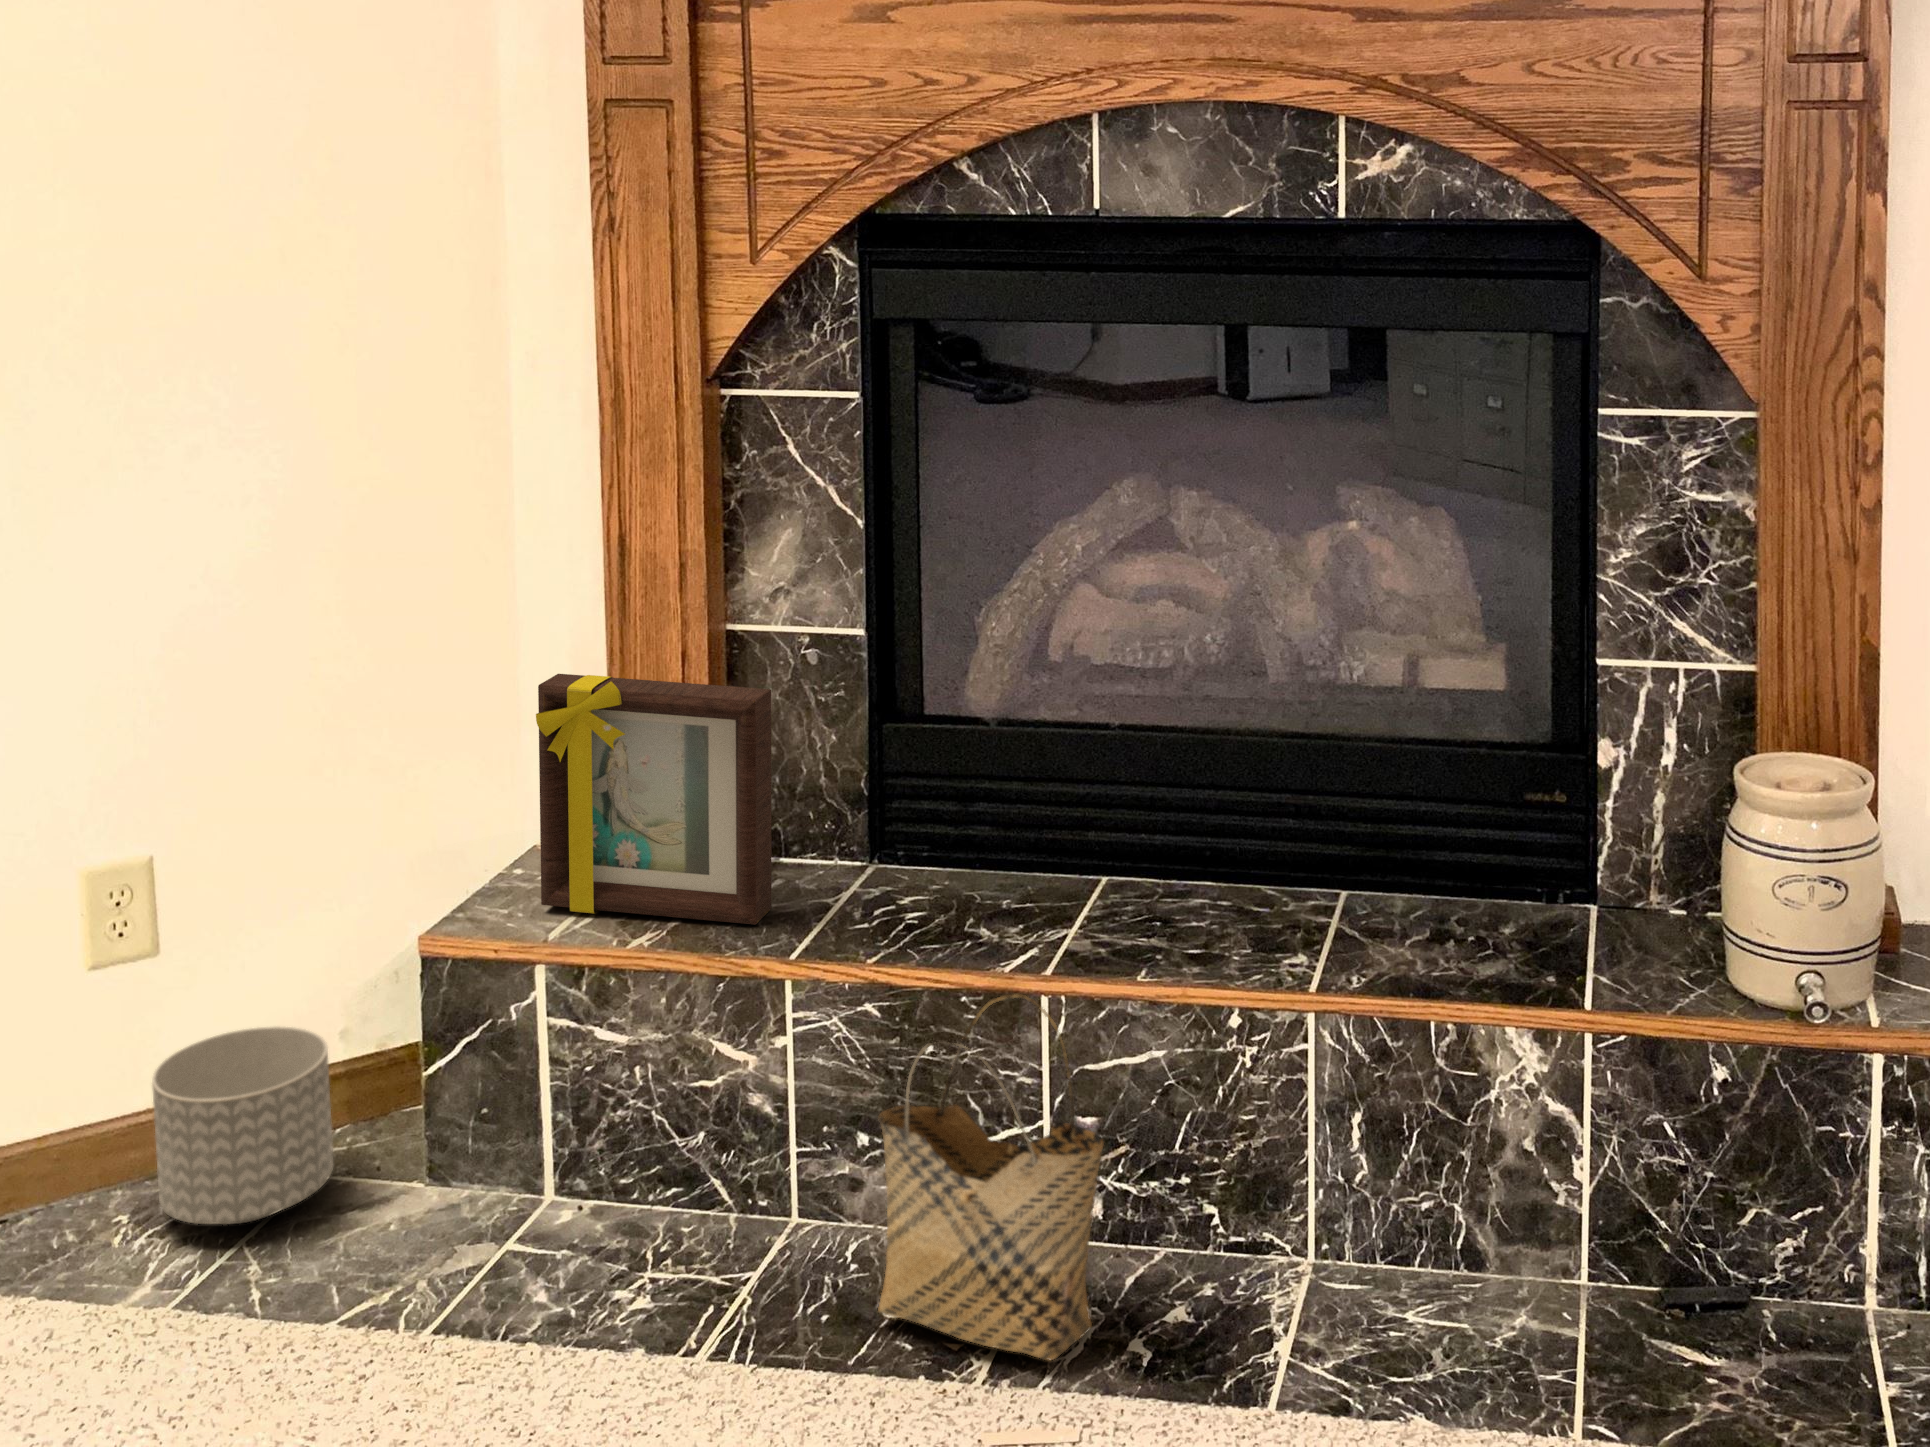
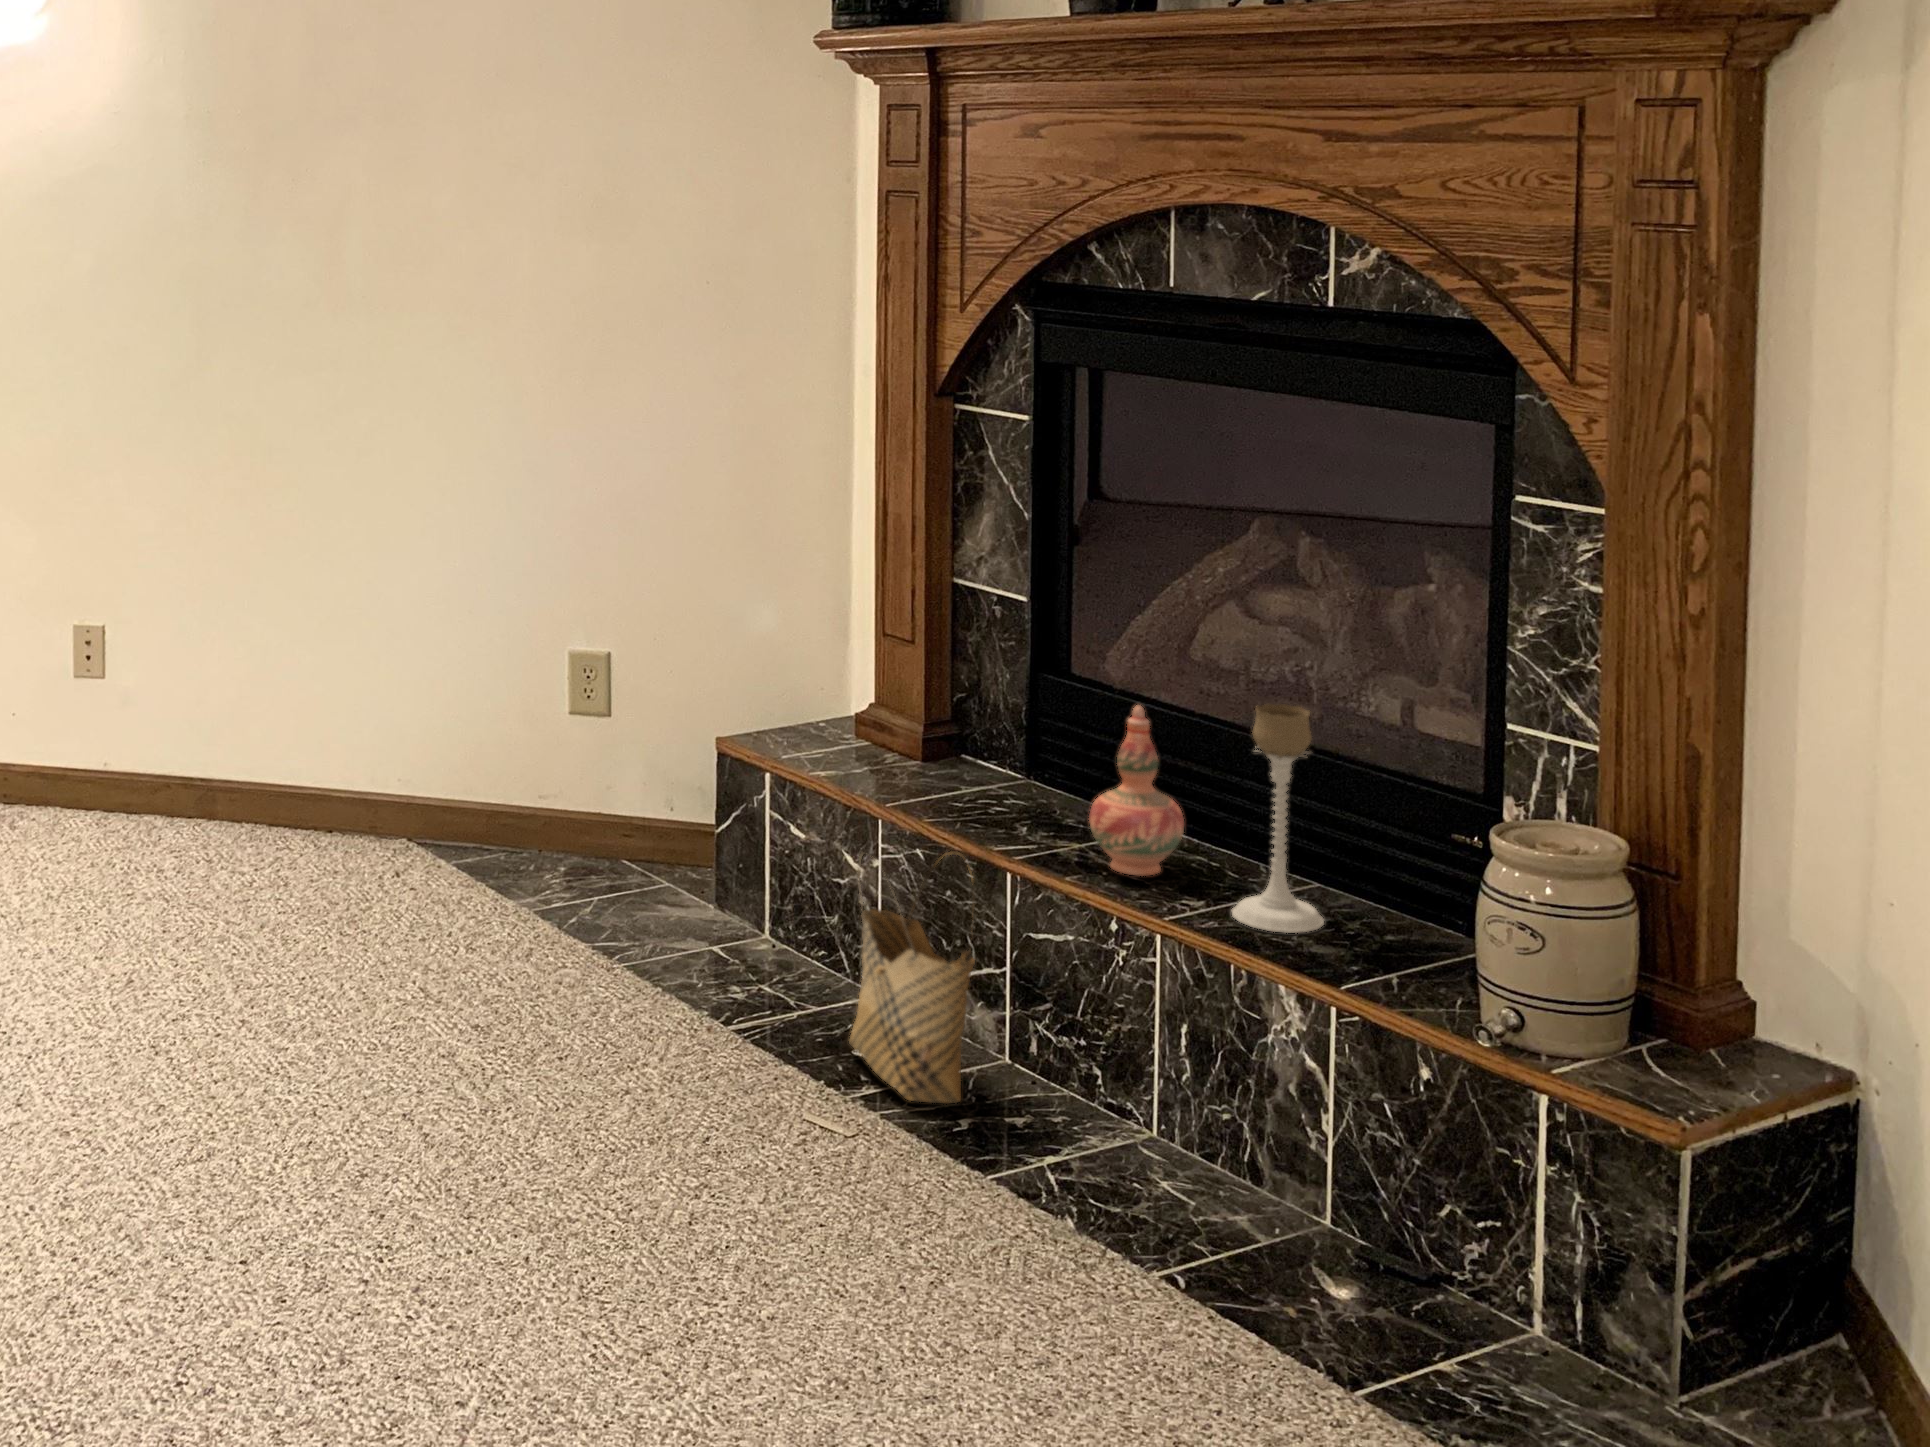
picture frame: present [536,674,772,925] -> none [799,588,928,788]
candle holder: none [1334,691,1438,967] -> present [1232,704,1324,933]
decorative vase: none [1111,734,1224,949] -> present [1089,705,1184,876]
planter: present [152,1026,333,1225] -> none [578,780,680,896]

